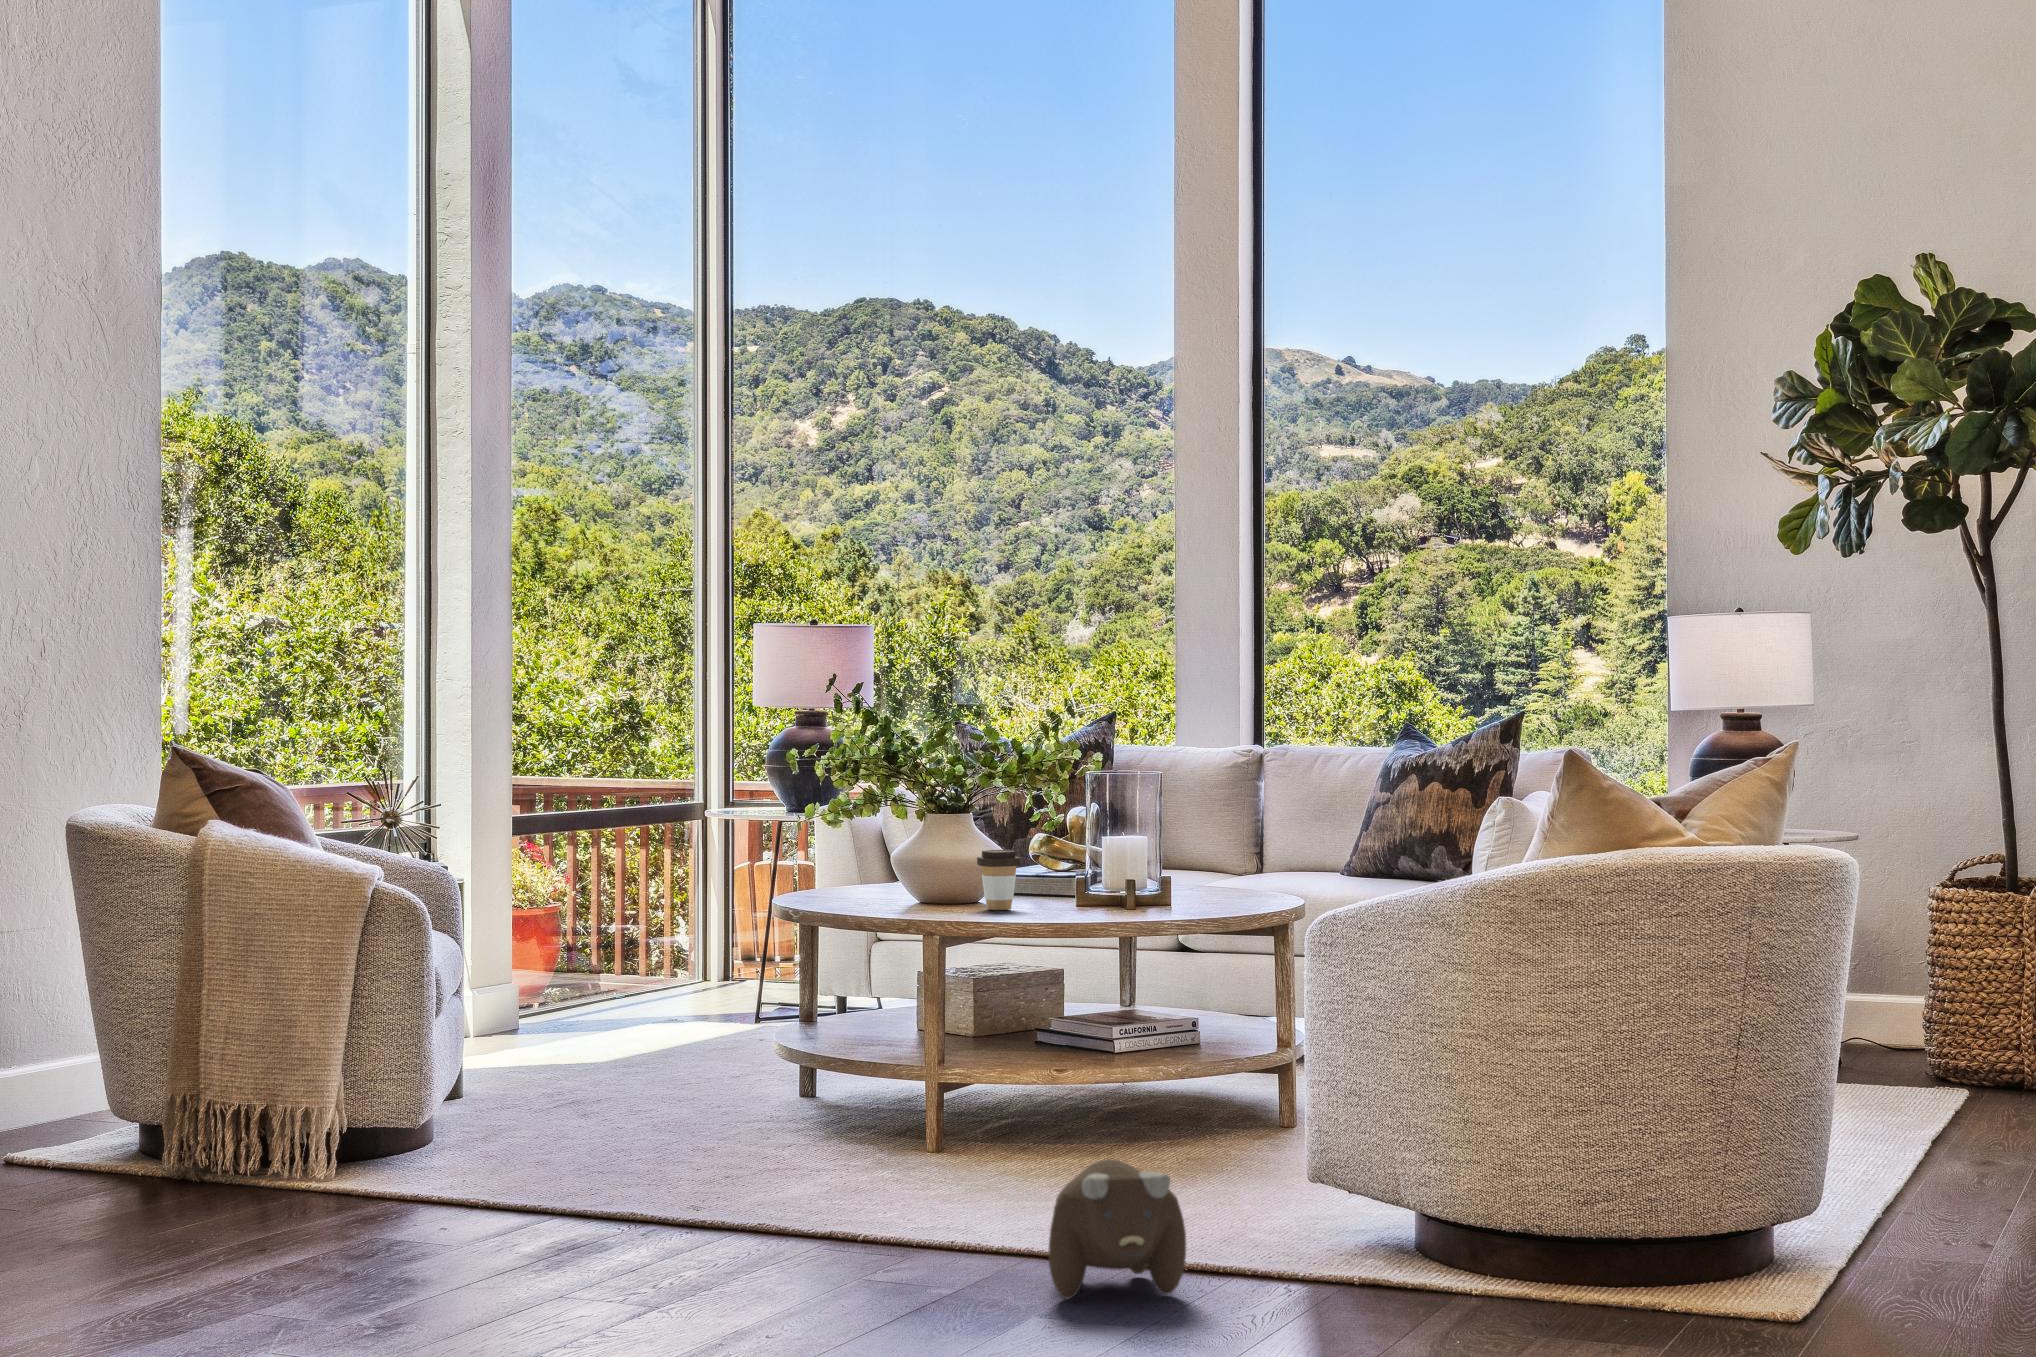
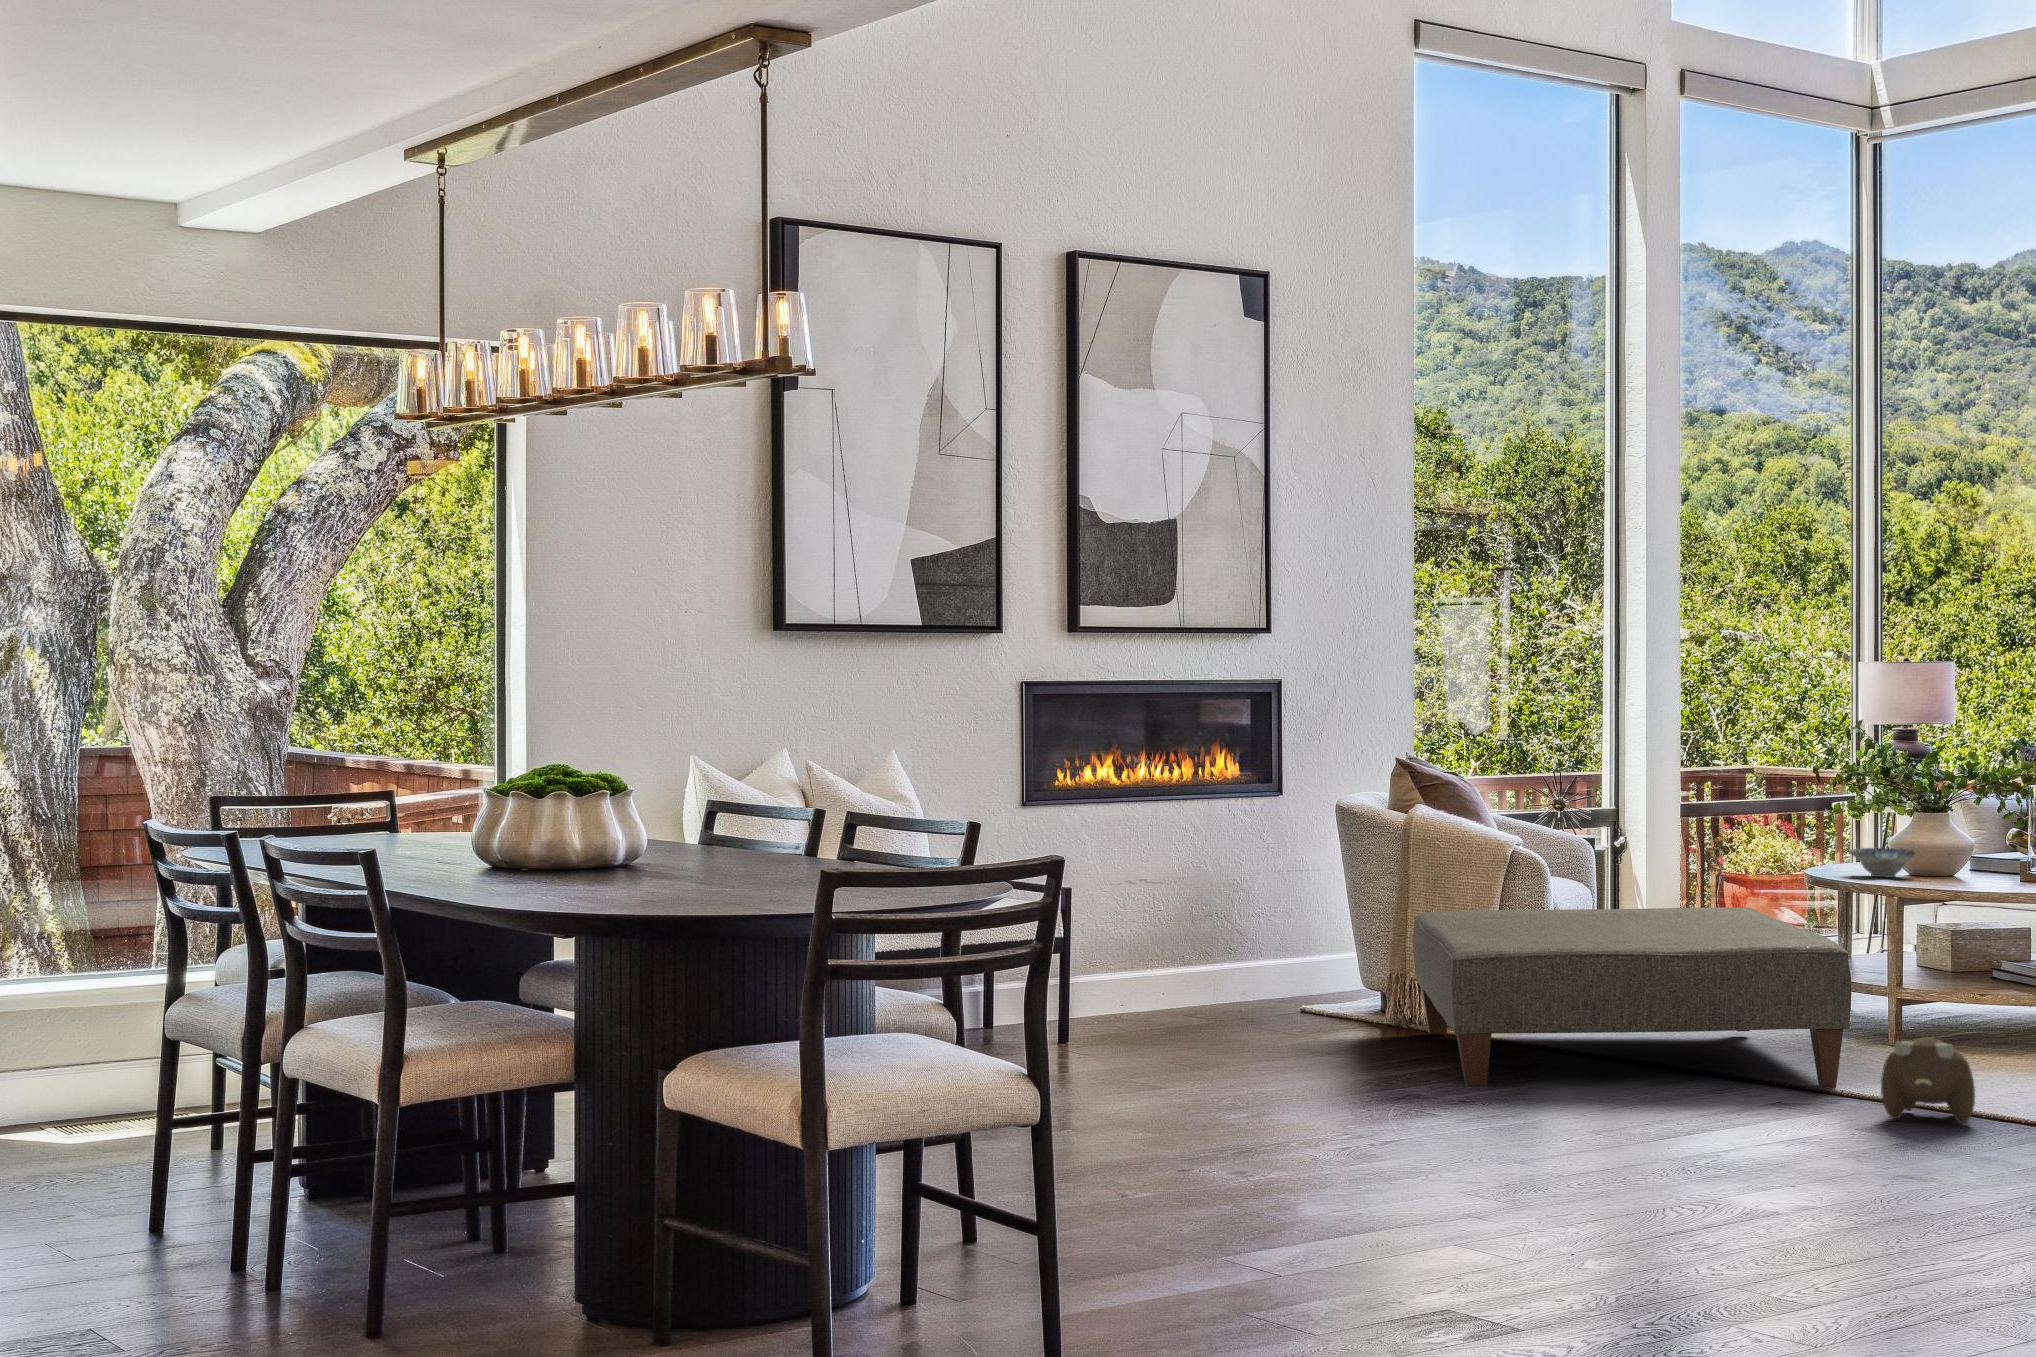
coffee cup: present [977,850,1020,910] -> none [1939,839,1971,883]
ceramic bowl: none [853,865,941,906] -> present [1849,848,1916,877]
ottoman: none [214,959,950,1323] -> present [1413,908,1851,1087]

